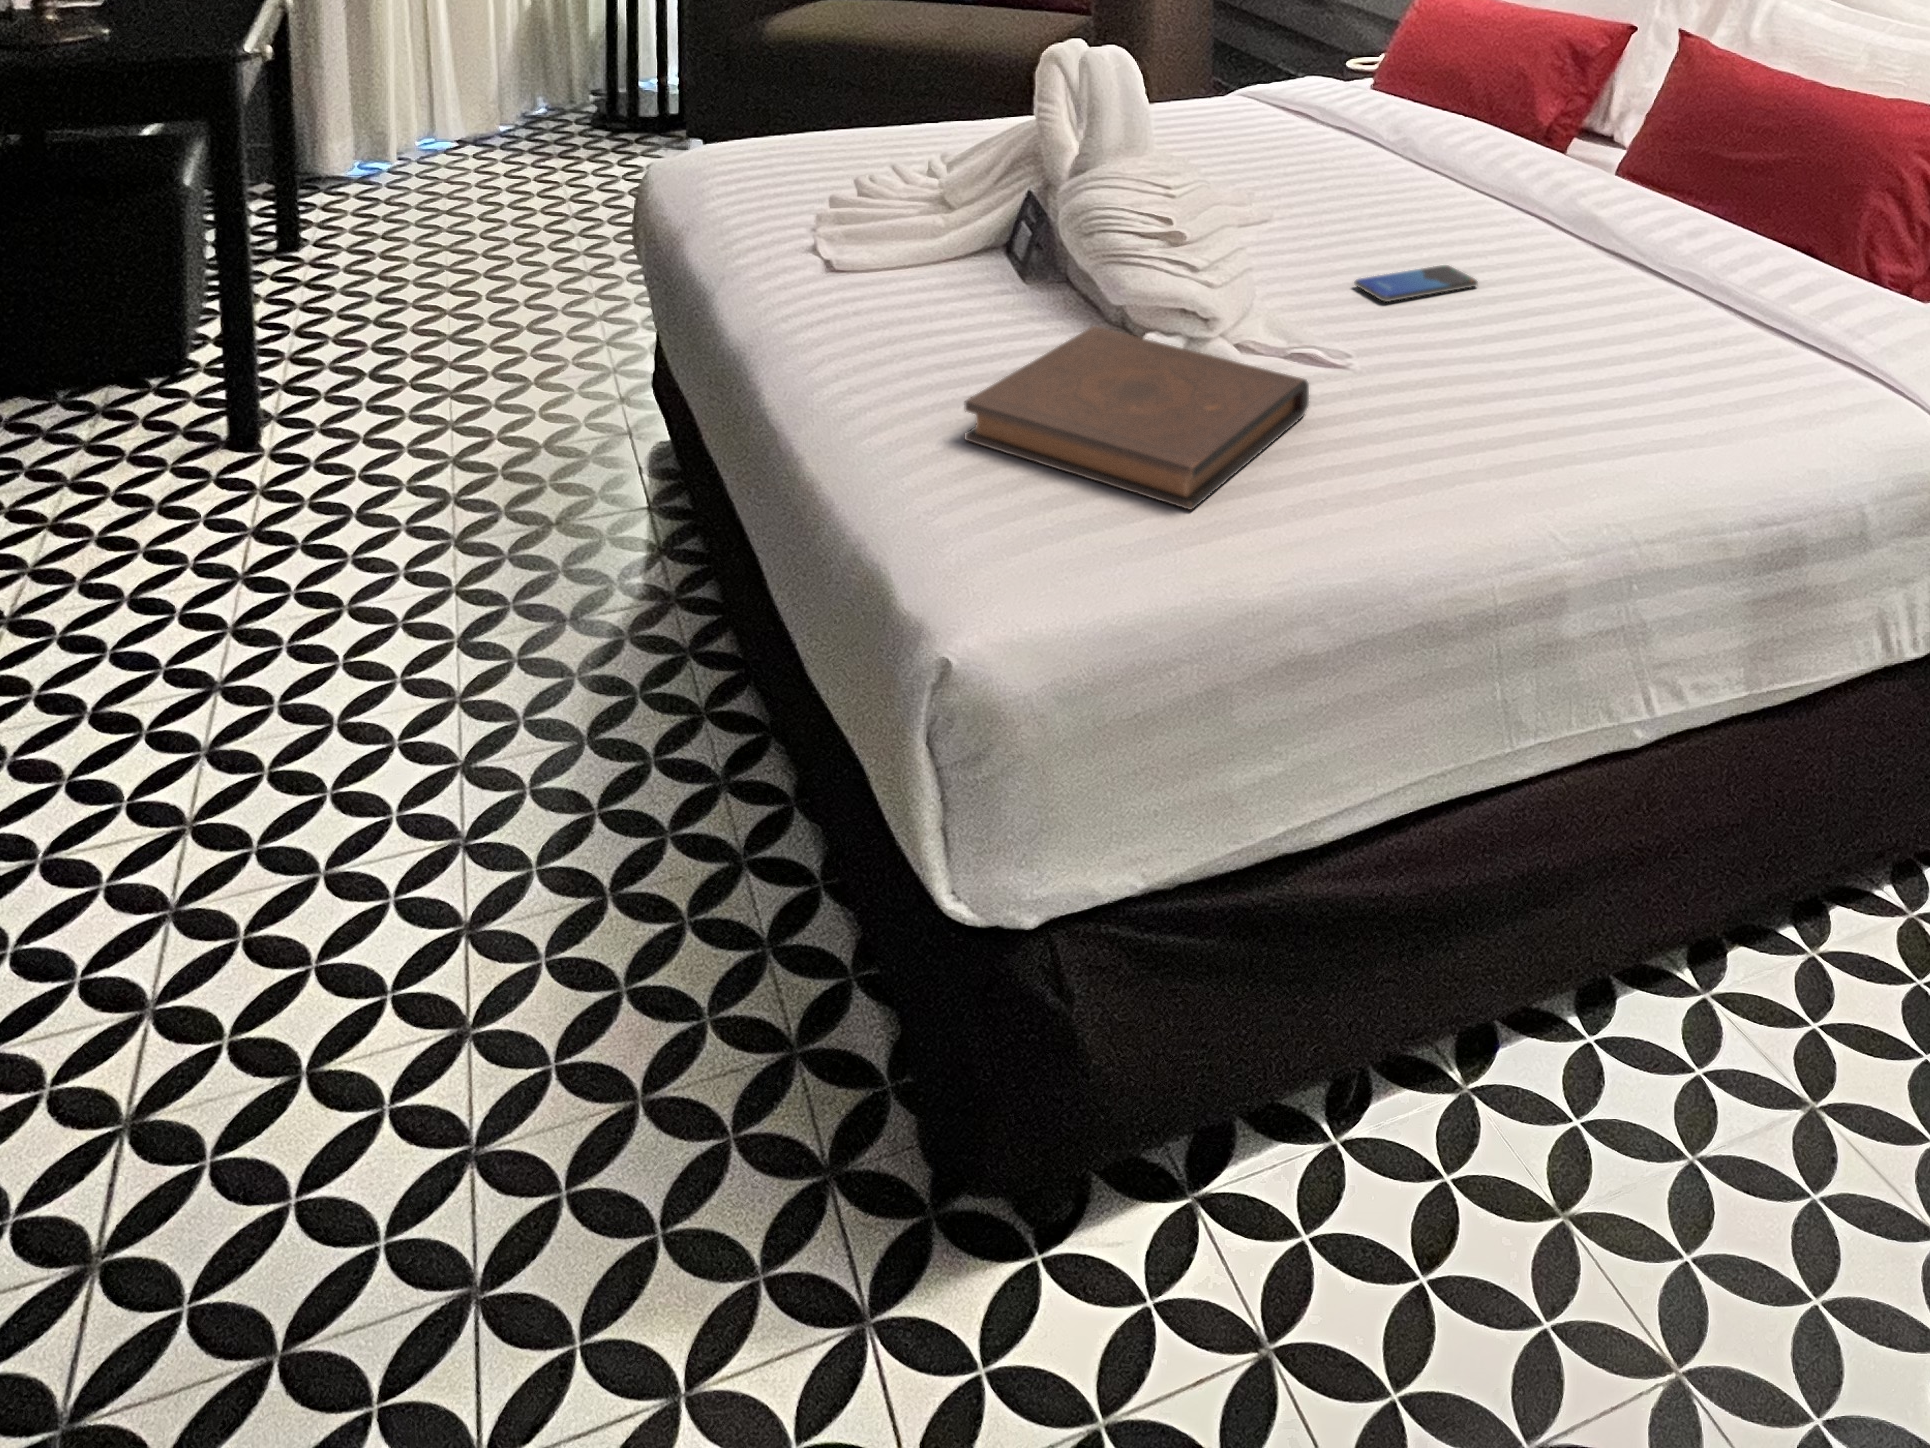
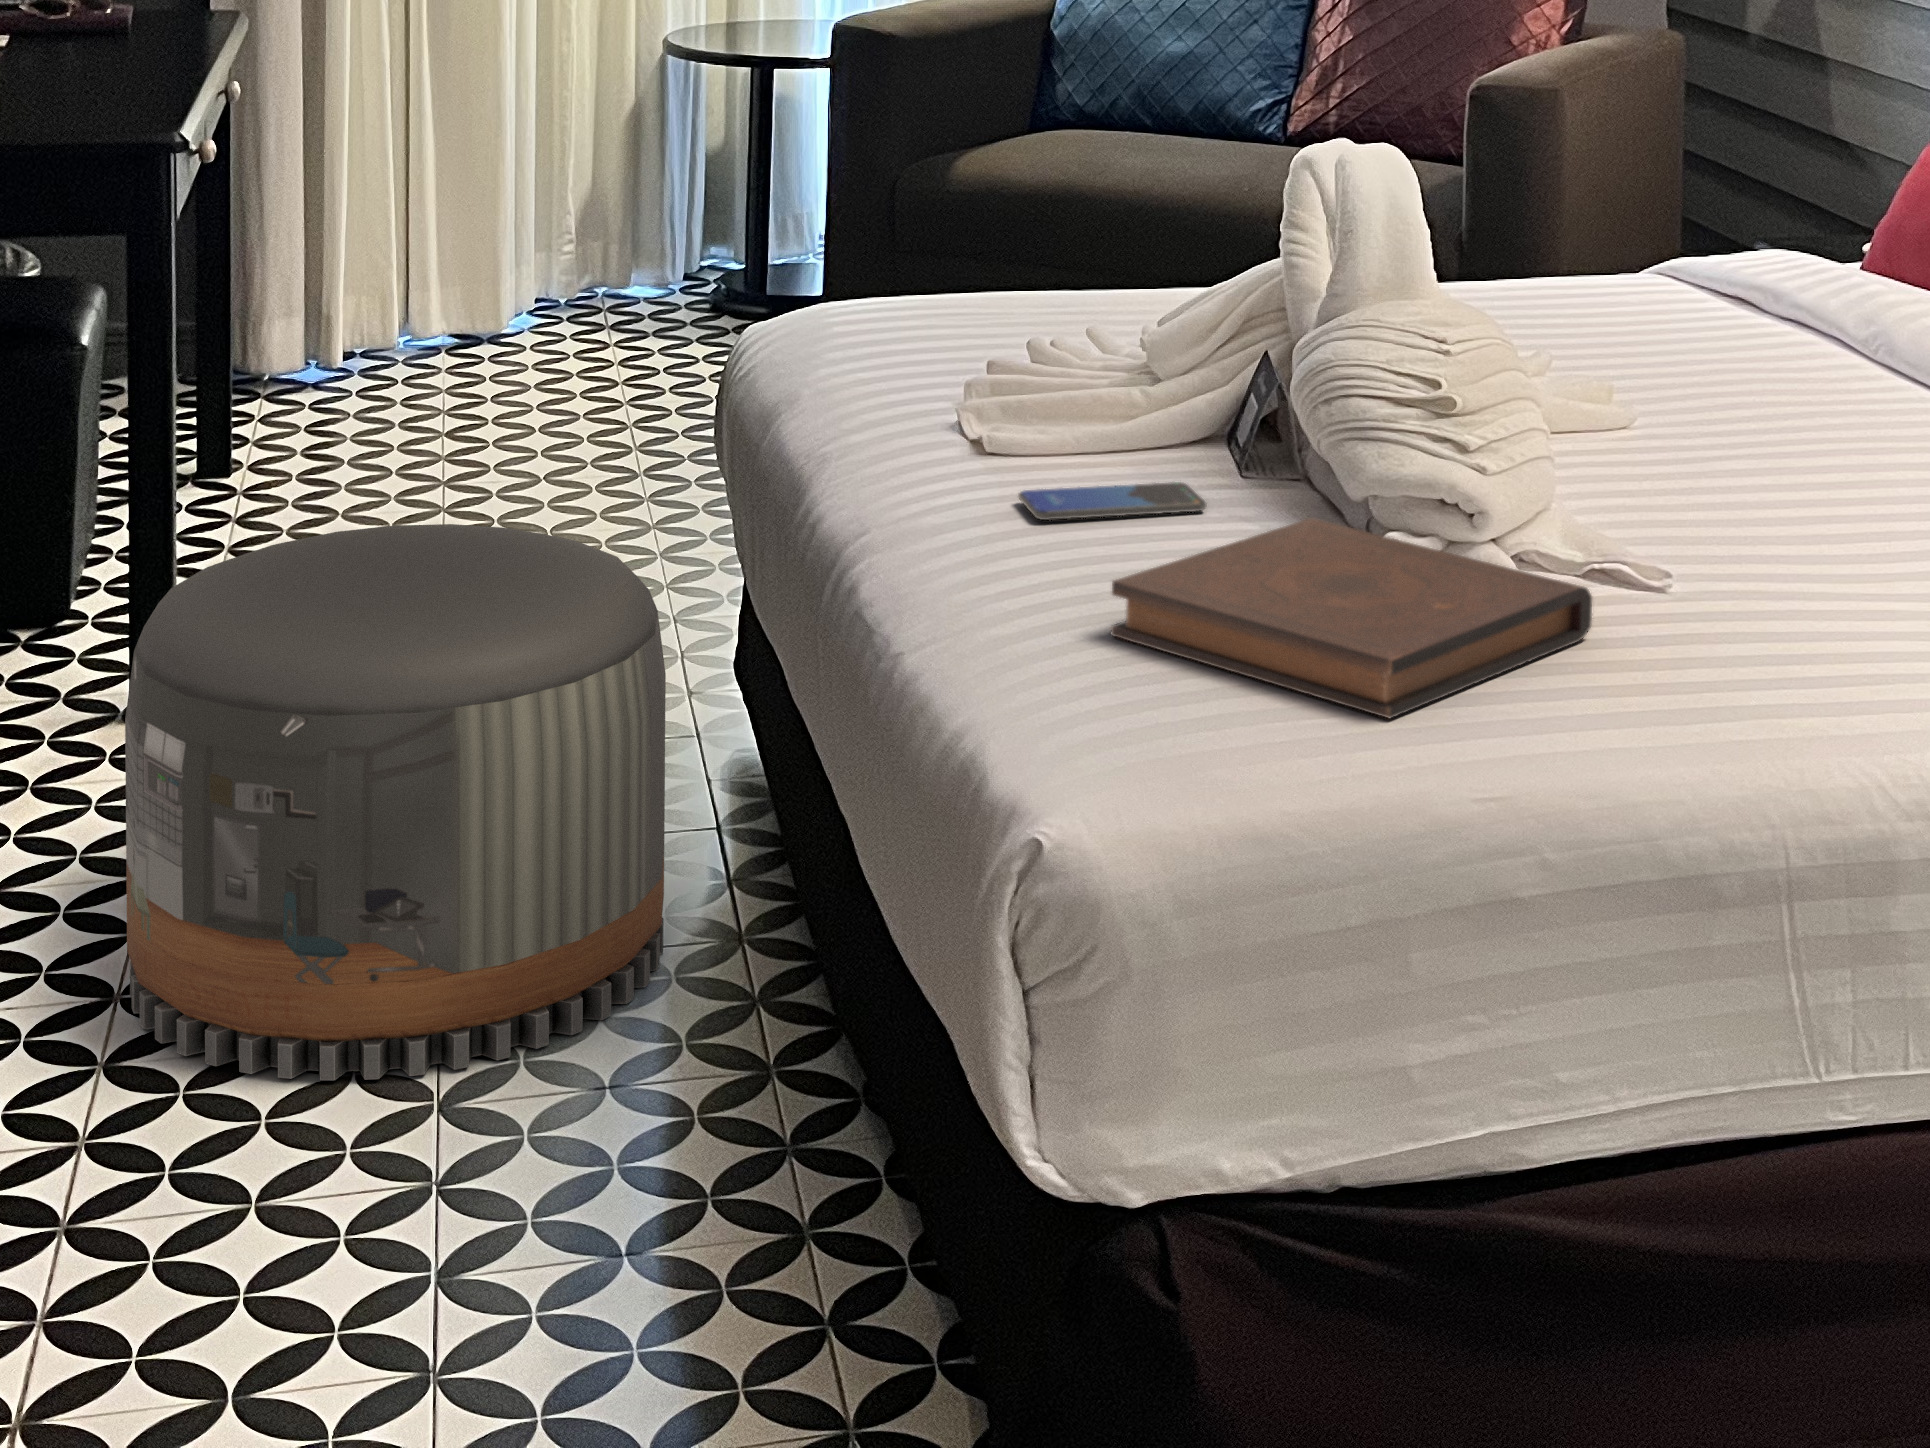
smartphone: present [1354,265,1478,302] -> present [1018,482,1206,520]
pouf: none [208,326,621,762] -> present [125,524,666,1080]

